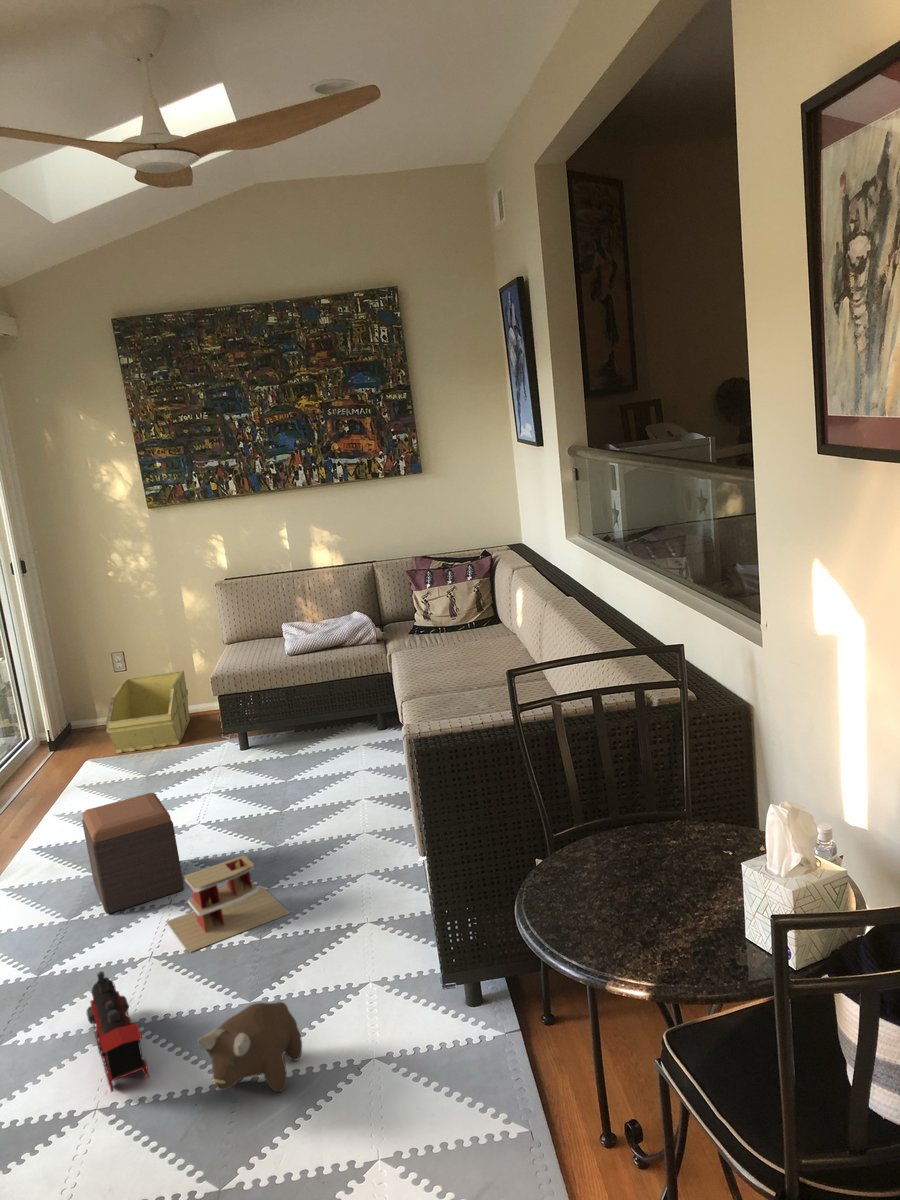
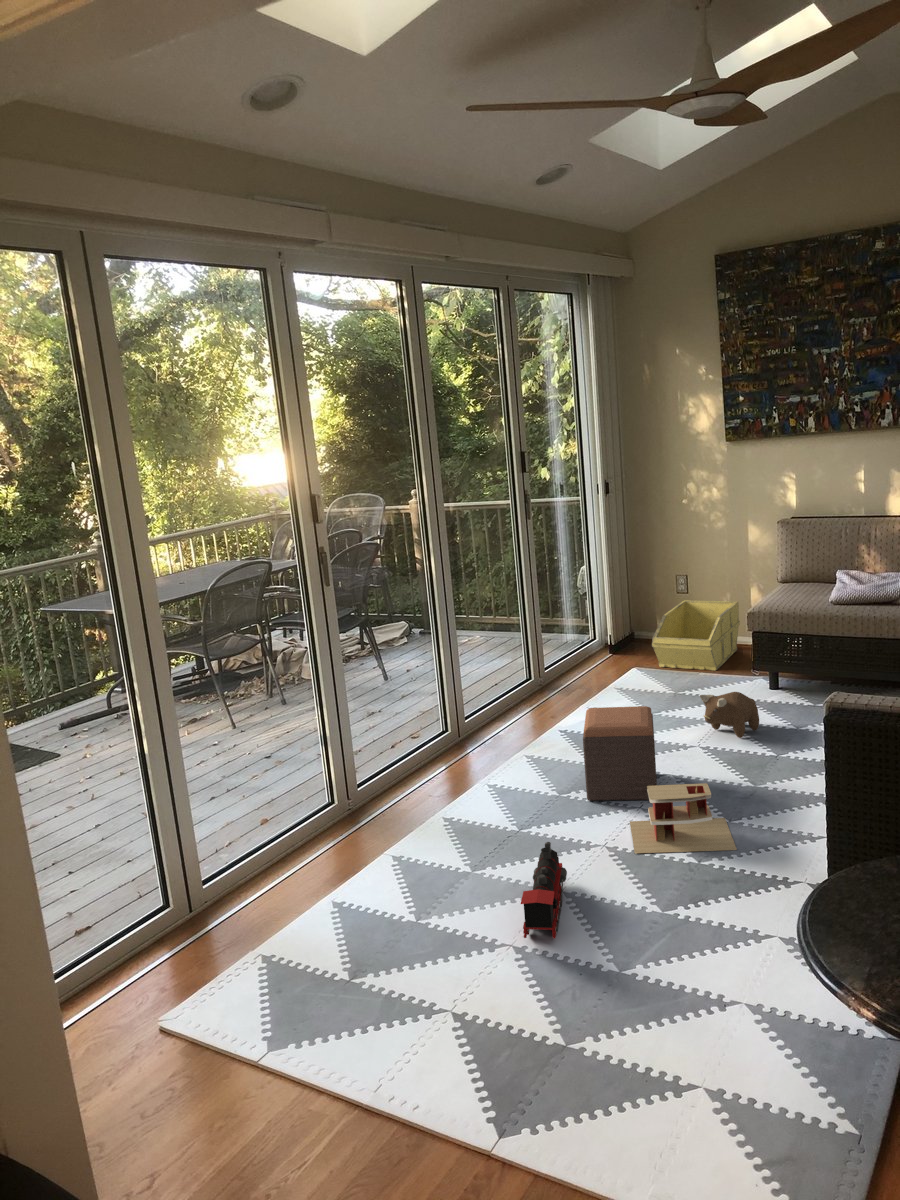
plush toy: present [198,1002,302,1092] -> present [700,692,759,738]

